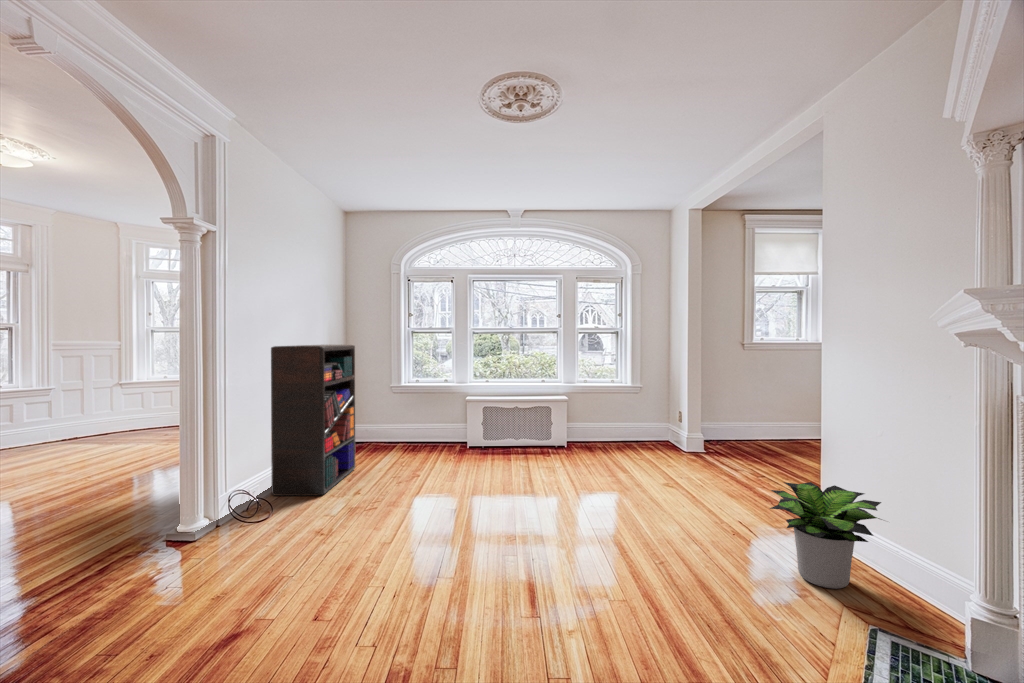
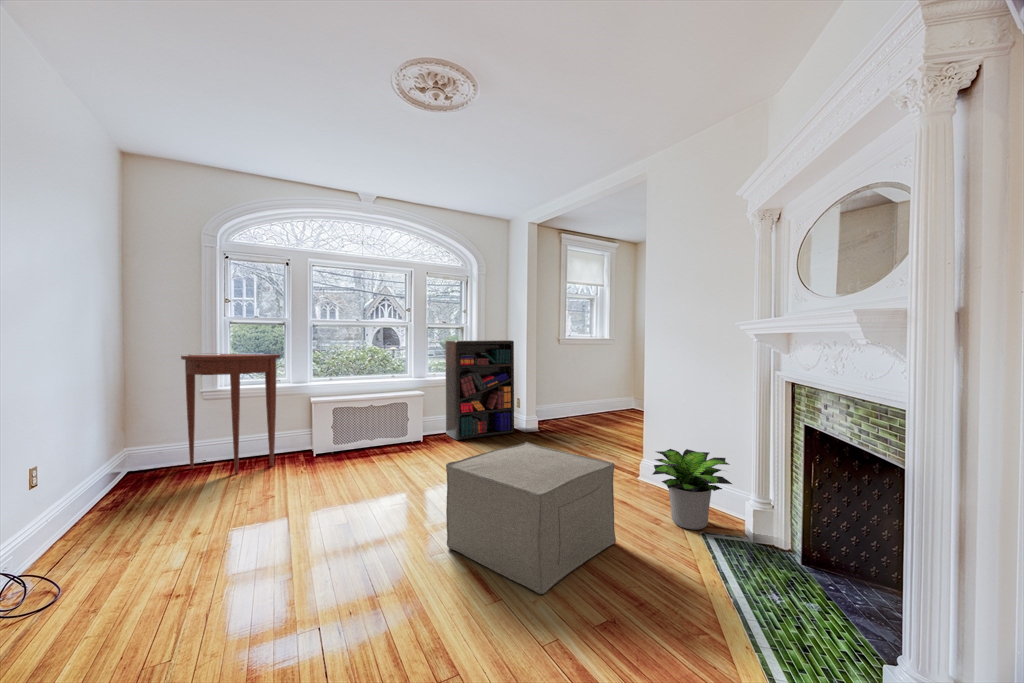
bookshelf: present [271,345,355,496] -> present [445,340,514,440]
console table: none [367,352,436,455] -> present [181,354,280,474]
ottoman: none [524,453,703,602] -> present [446,442,616,594]

